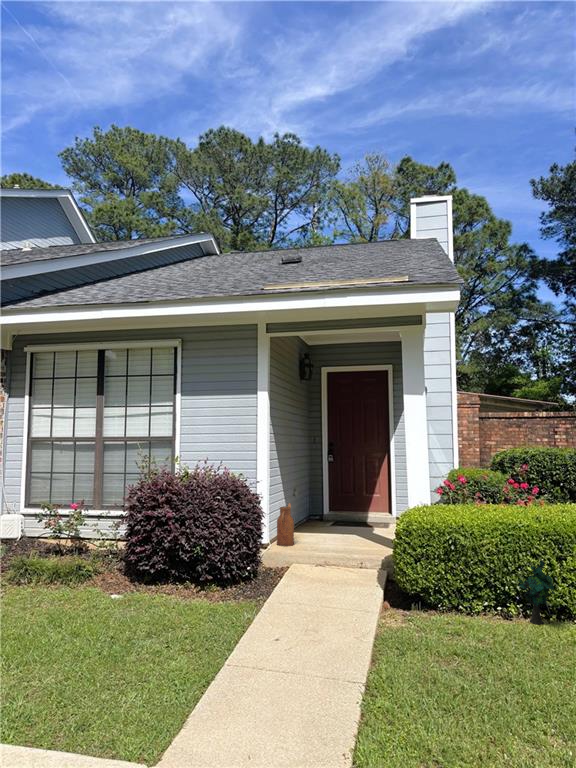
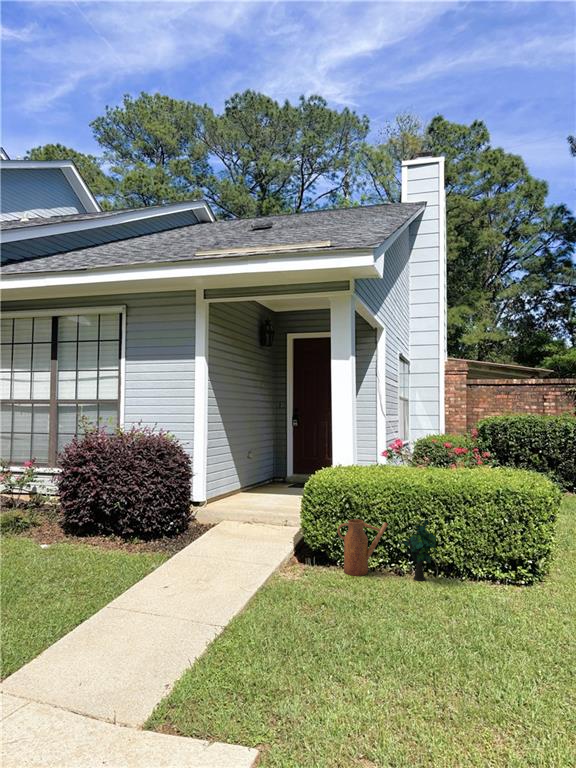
watering can: present [277,503,294,547] -> present [338,519,388,576]

